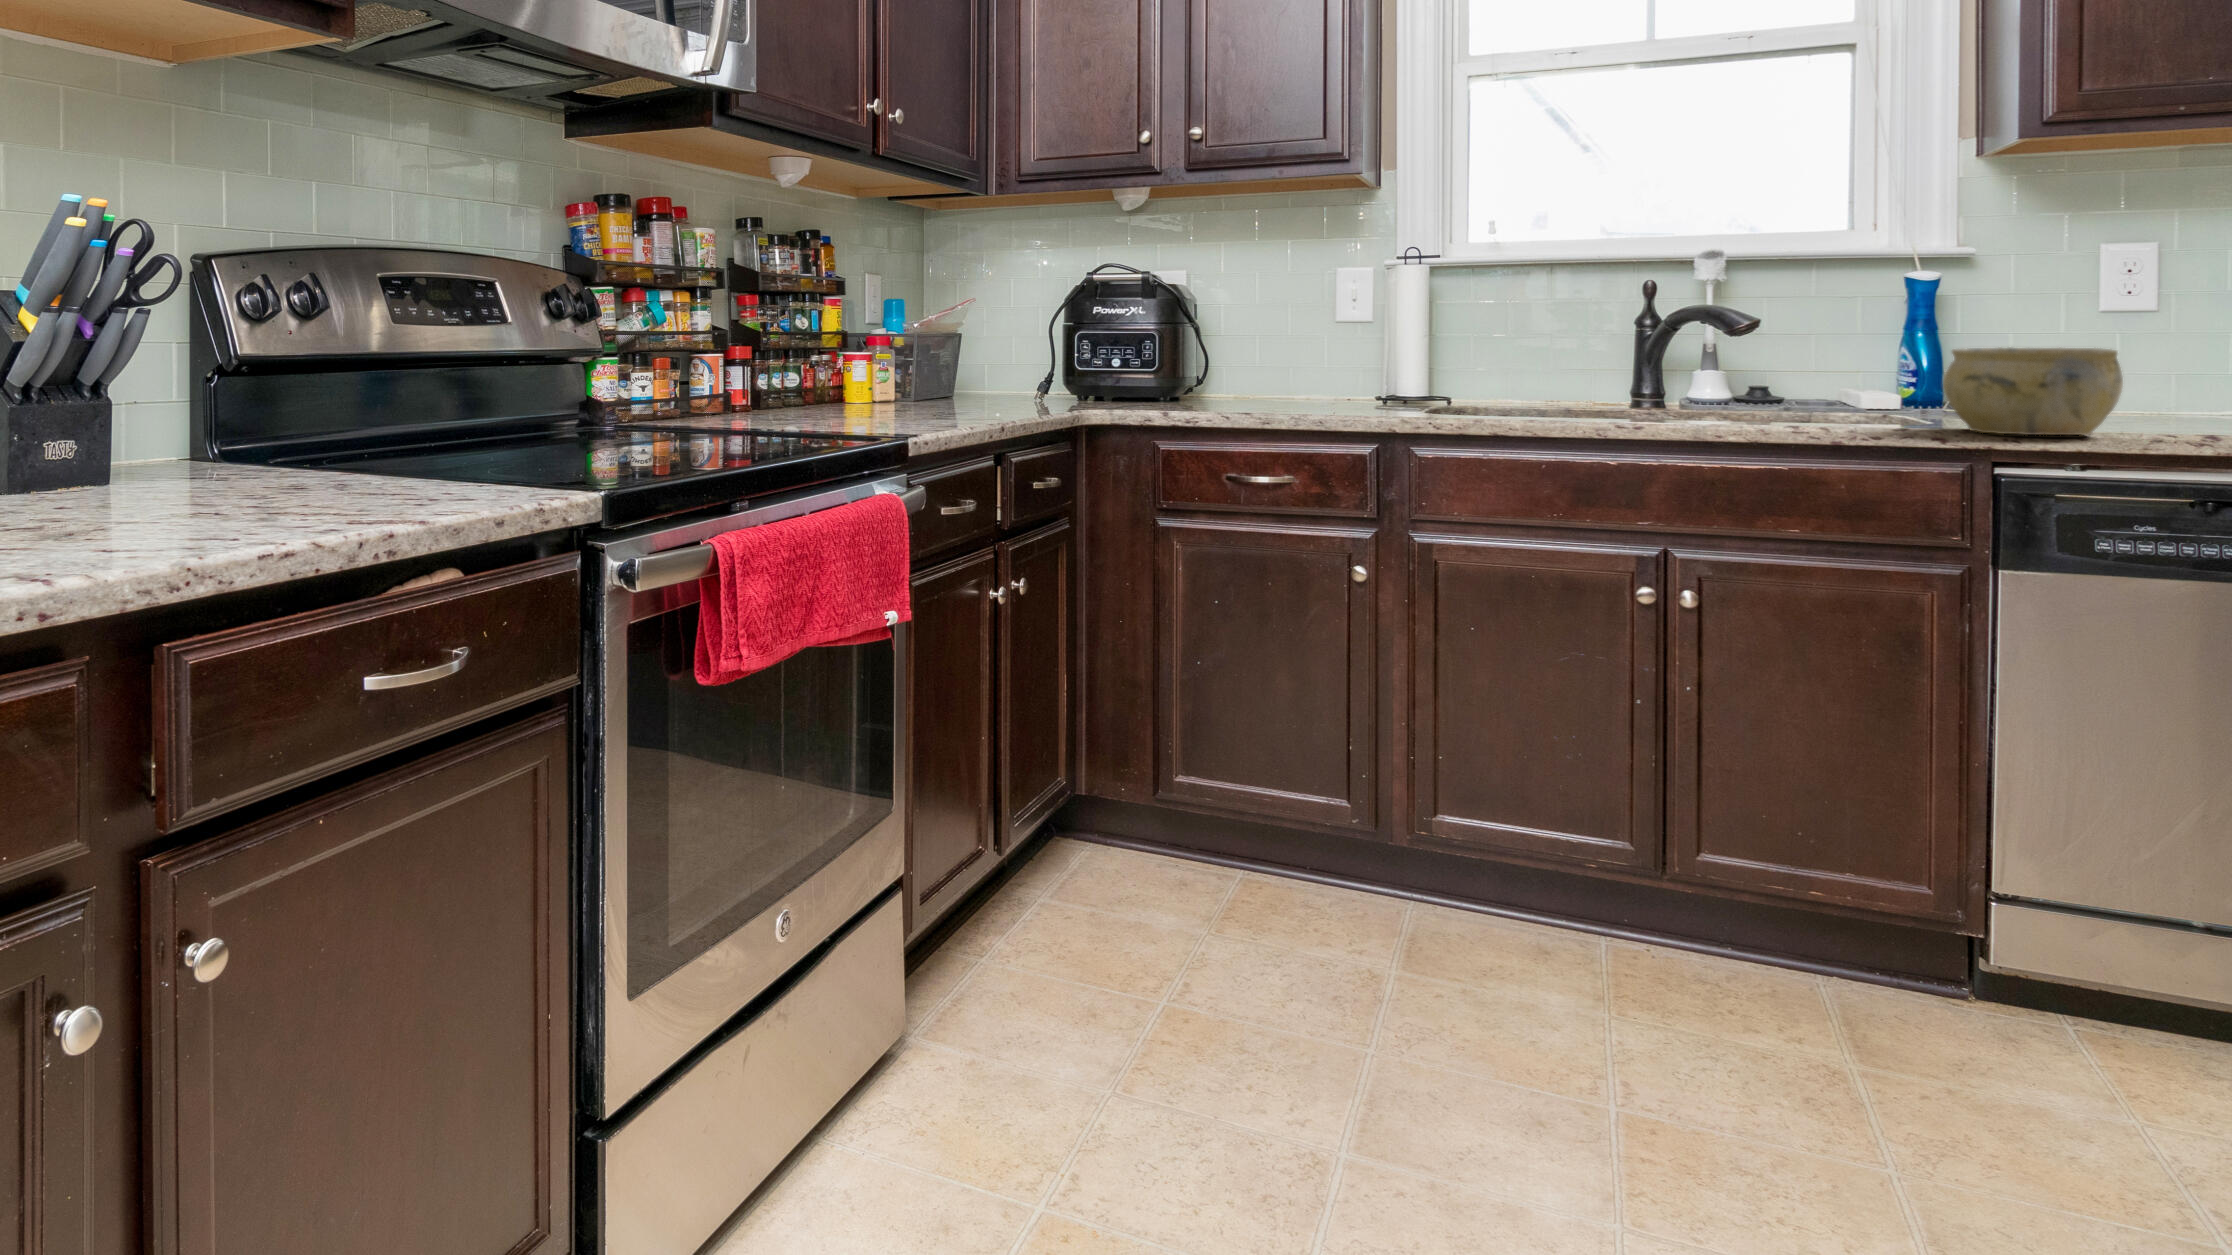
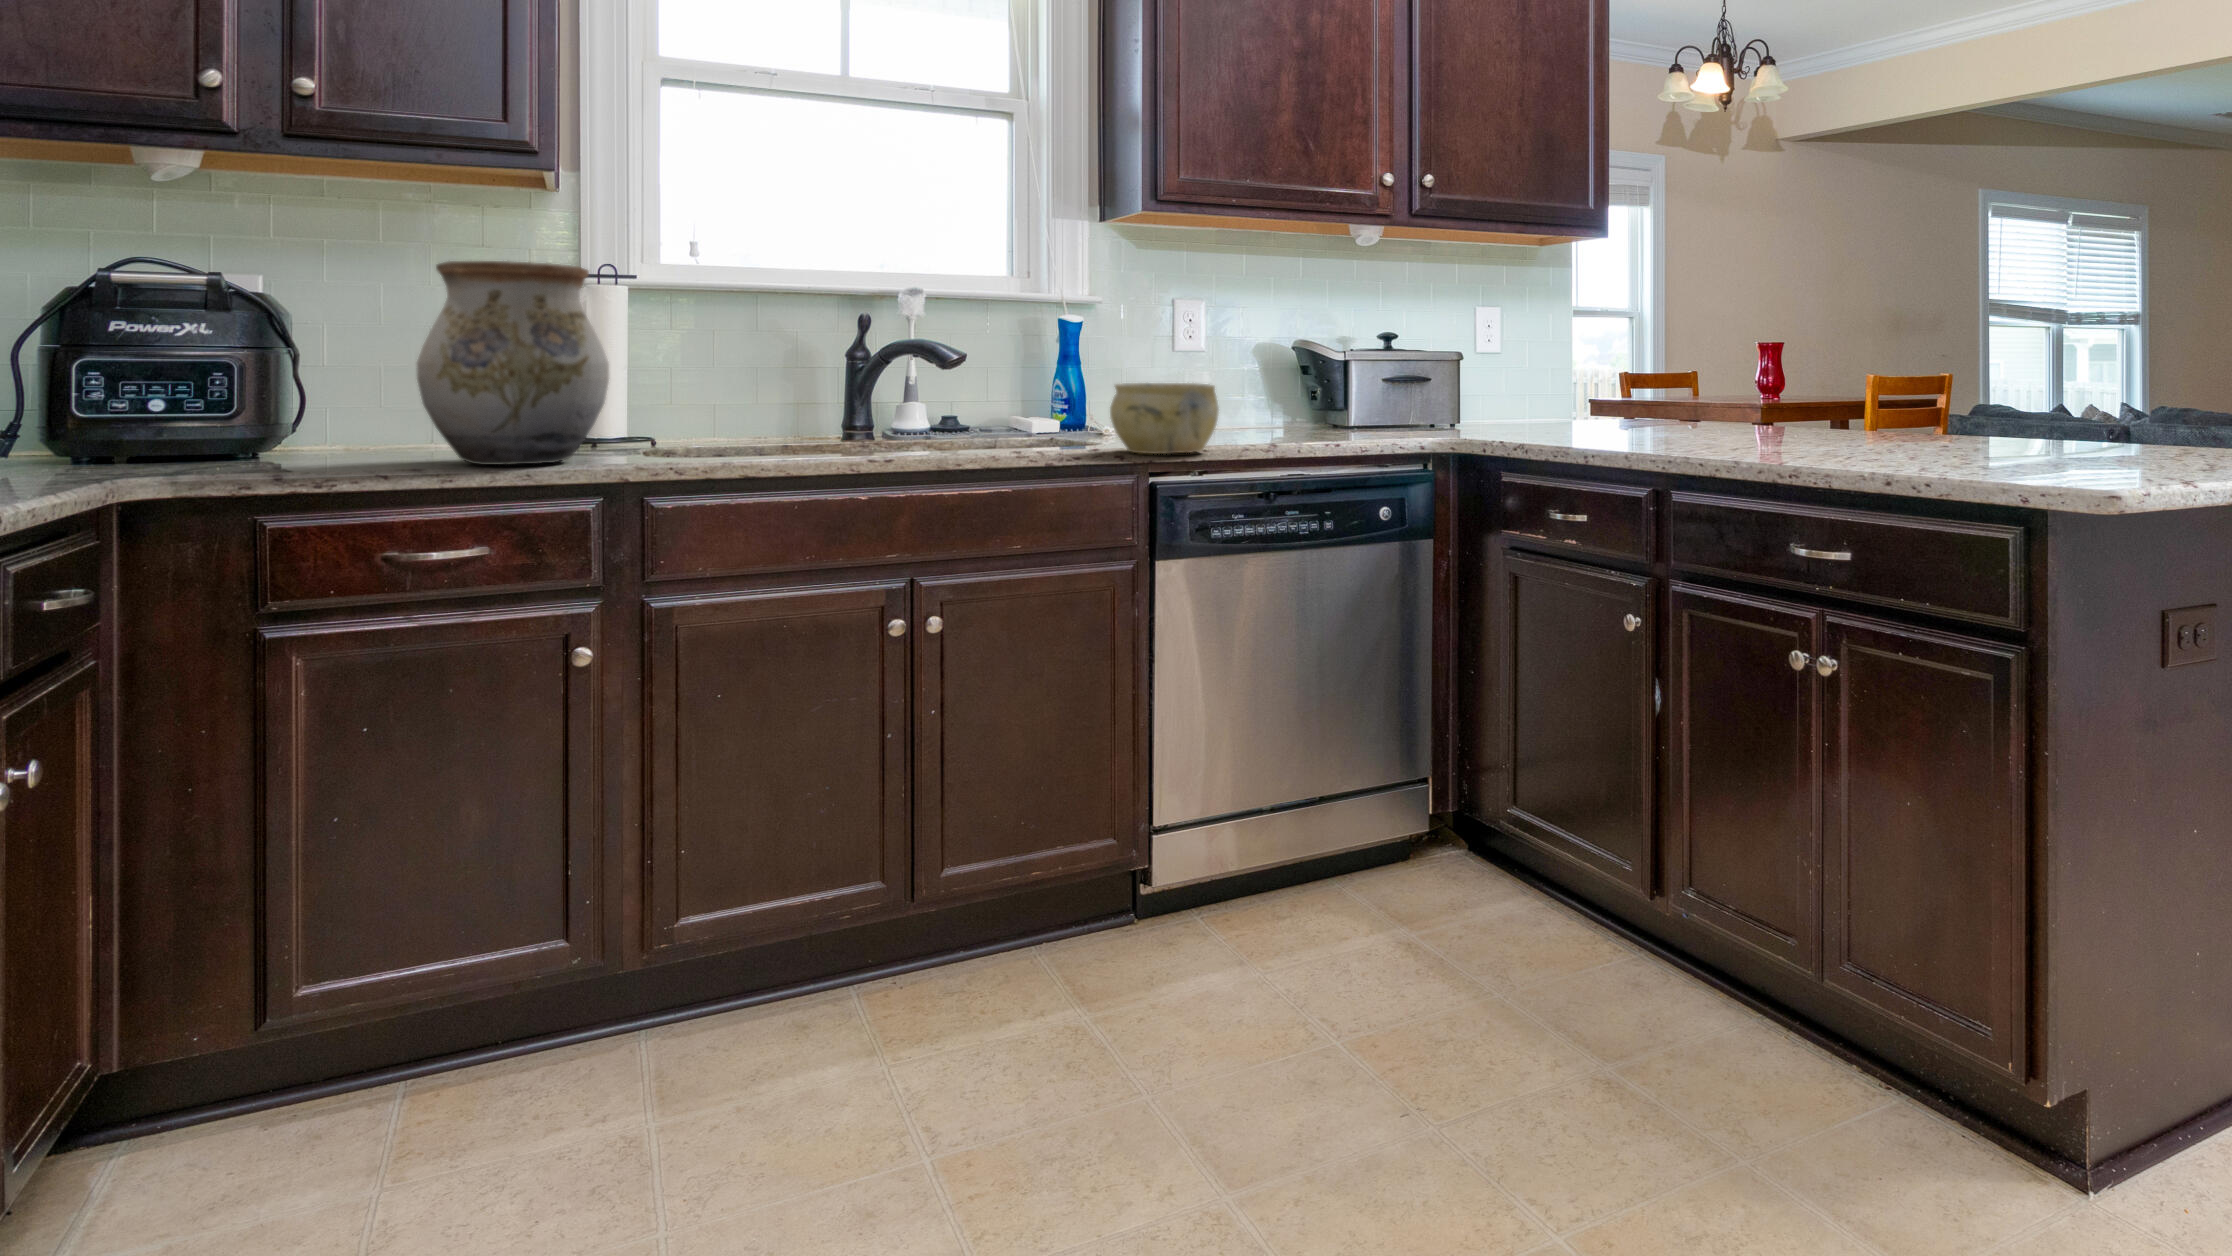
vase: none [1256,252,1393,414] -> present [417,261,609,465]

